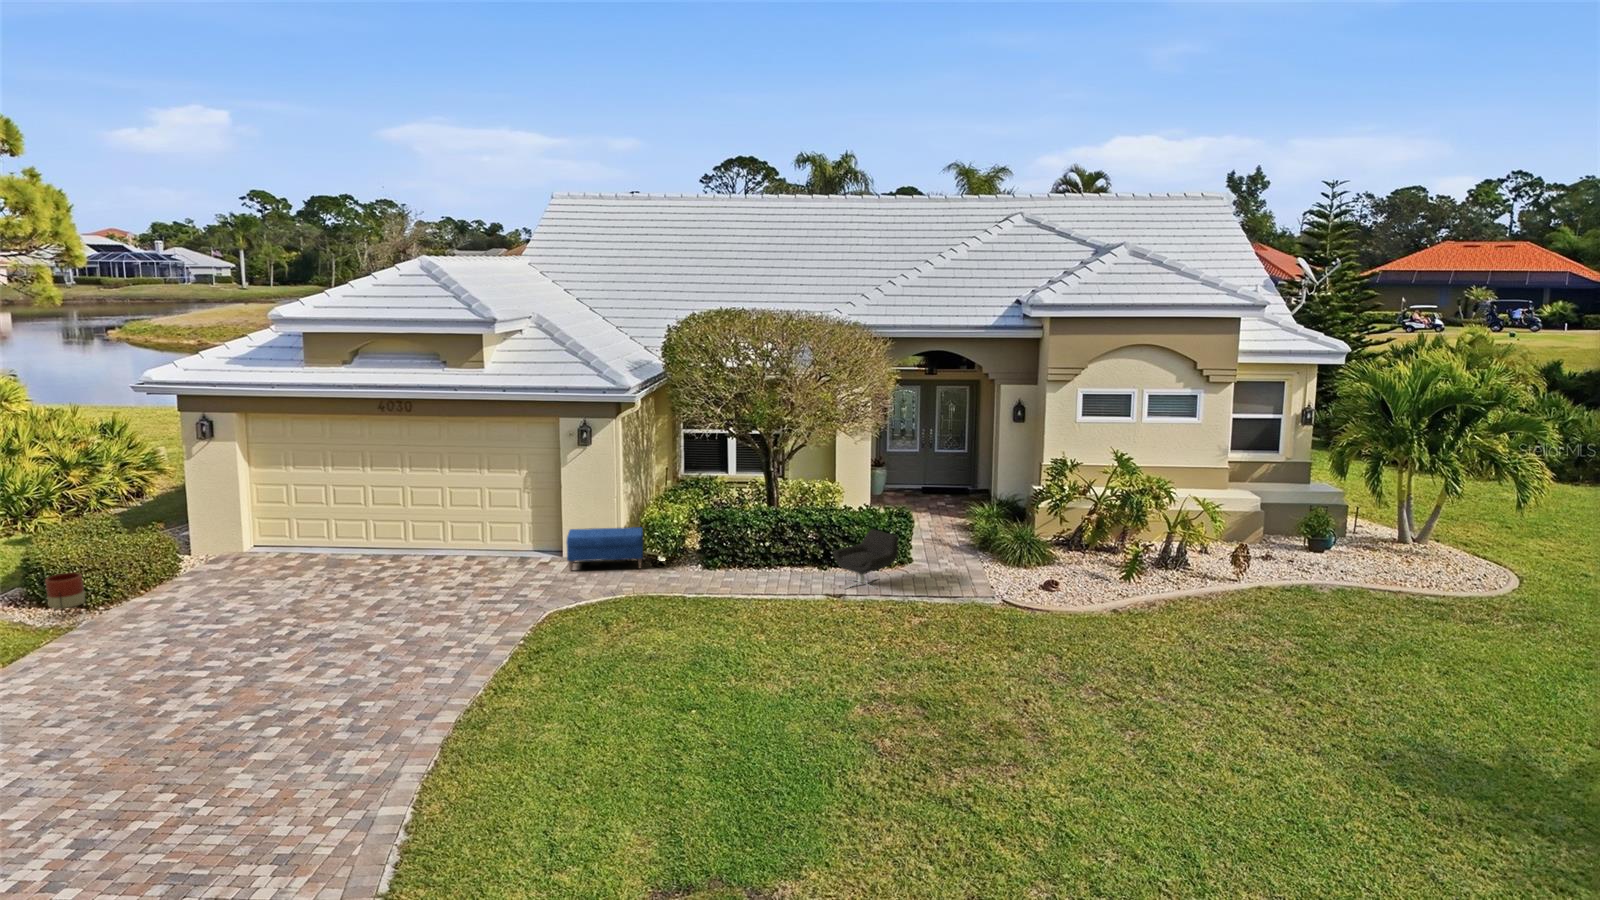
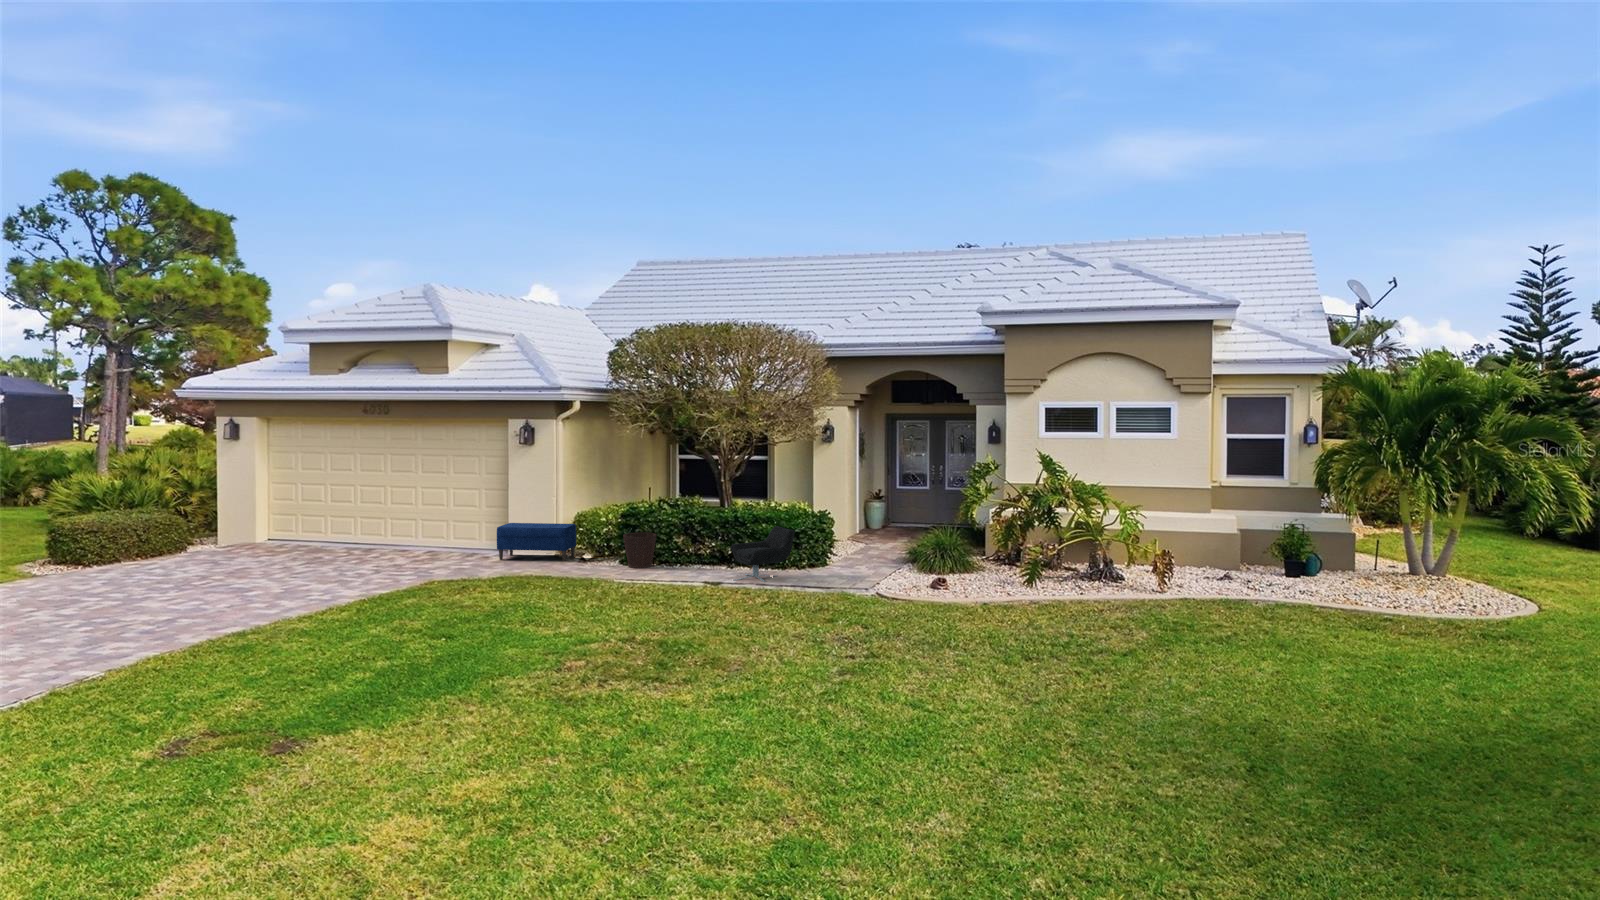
basket: none [711,537,745,576] -> present [623,533,656,568]
planter: present [45,573,87,611] -> none [52,530,85,568]

